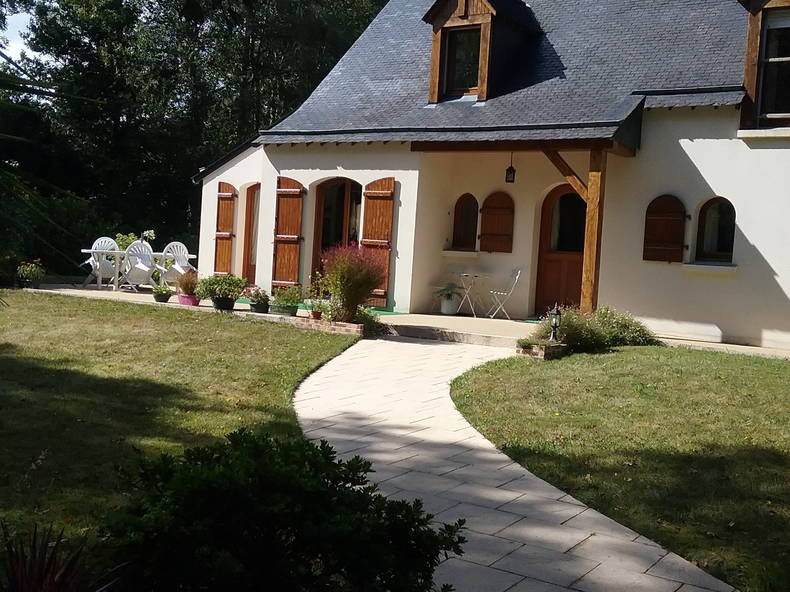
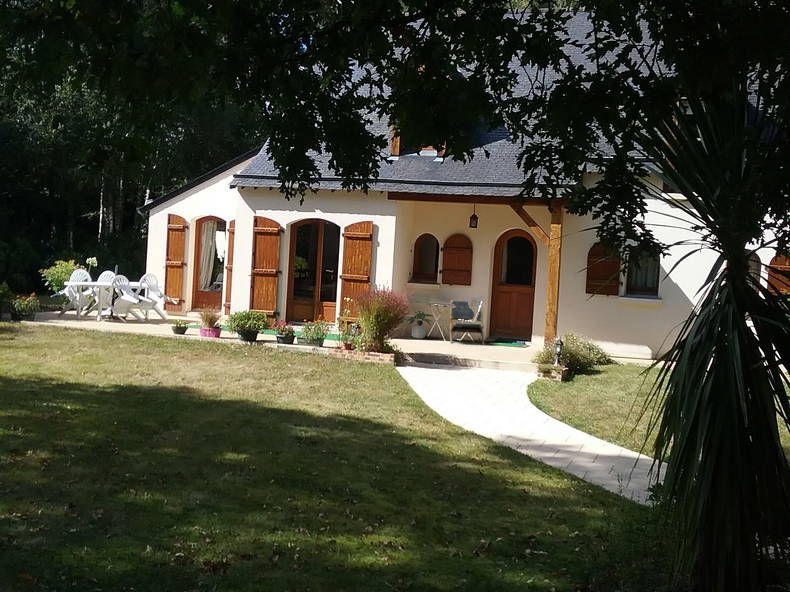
lounge chair: none [475,270,524,323] -> present [450,301,484,345]

